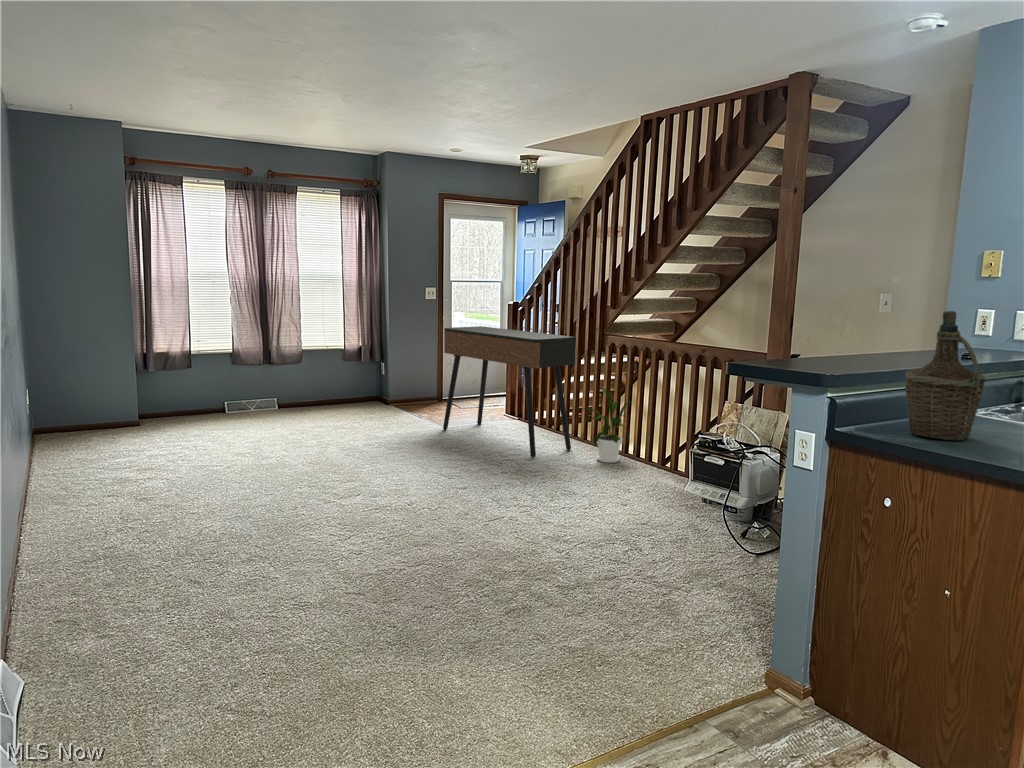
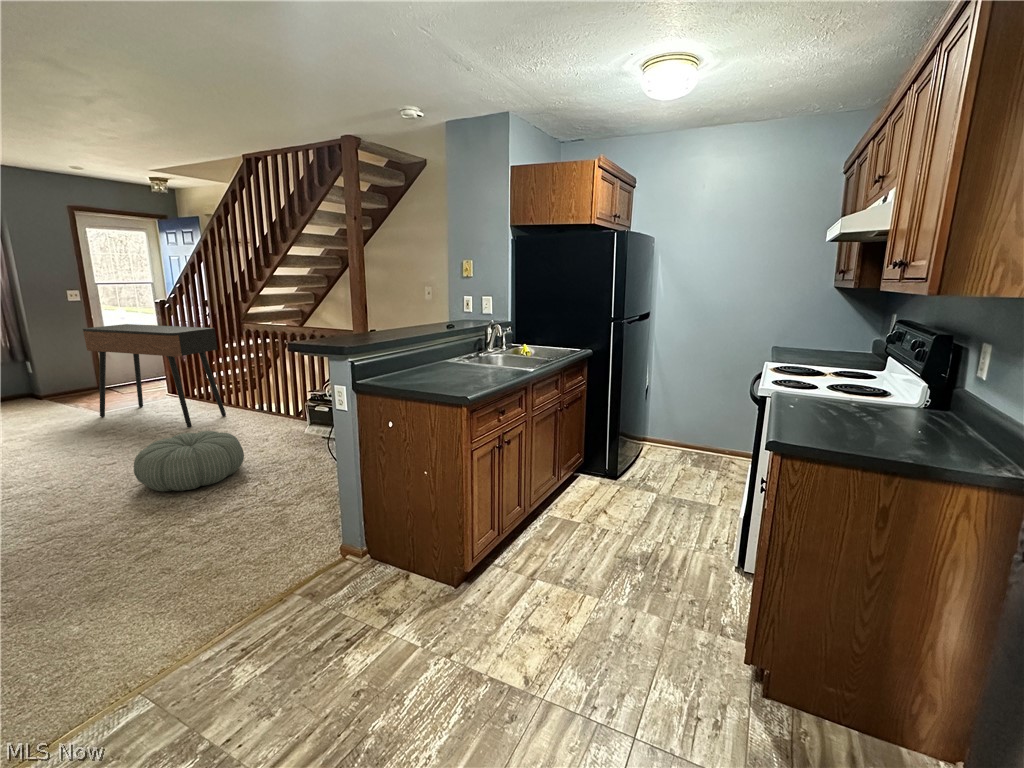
bottle: present [905,311,986,441] -> none [391,304,434,382]
house plant: present [582,388,629,463] -> none [219,365,272,421]
pouf: none [493,463,609,536] -> present [134,431,244,491]

